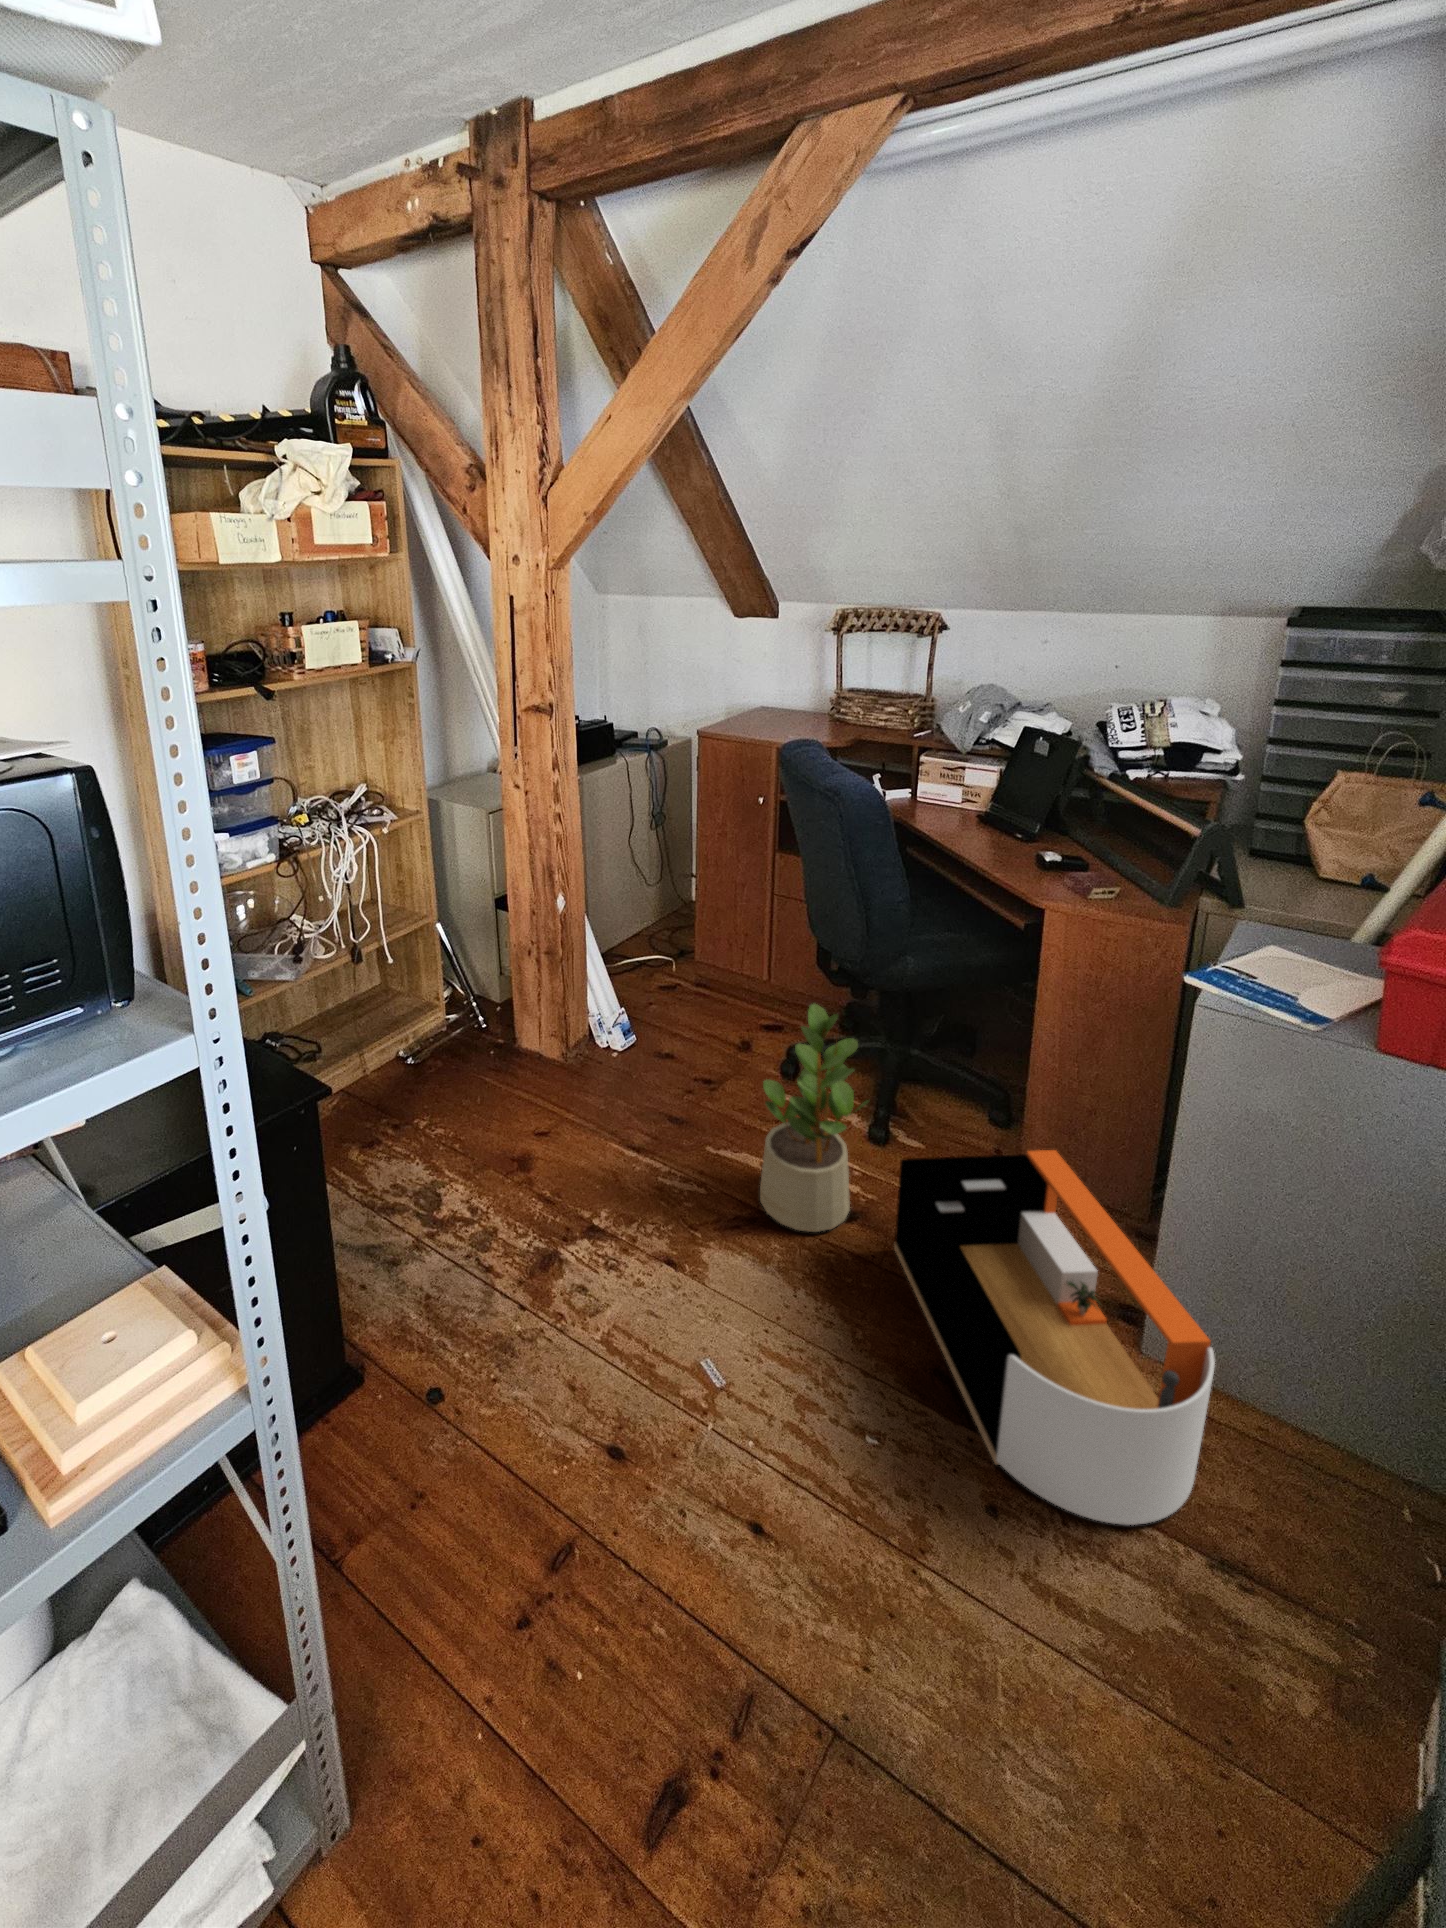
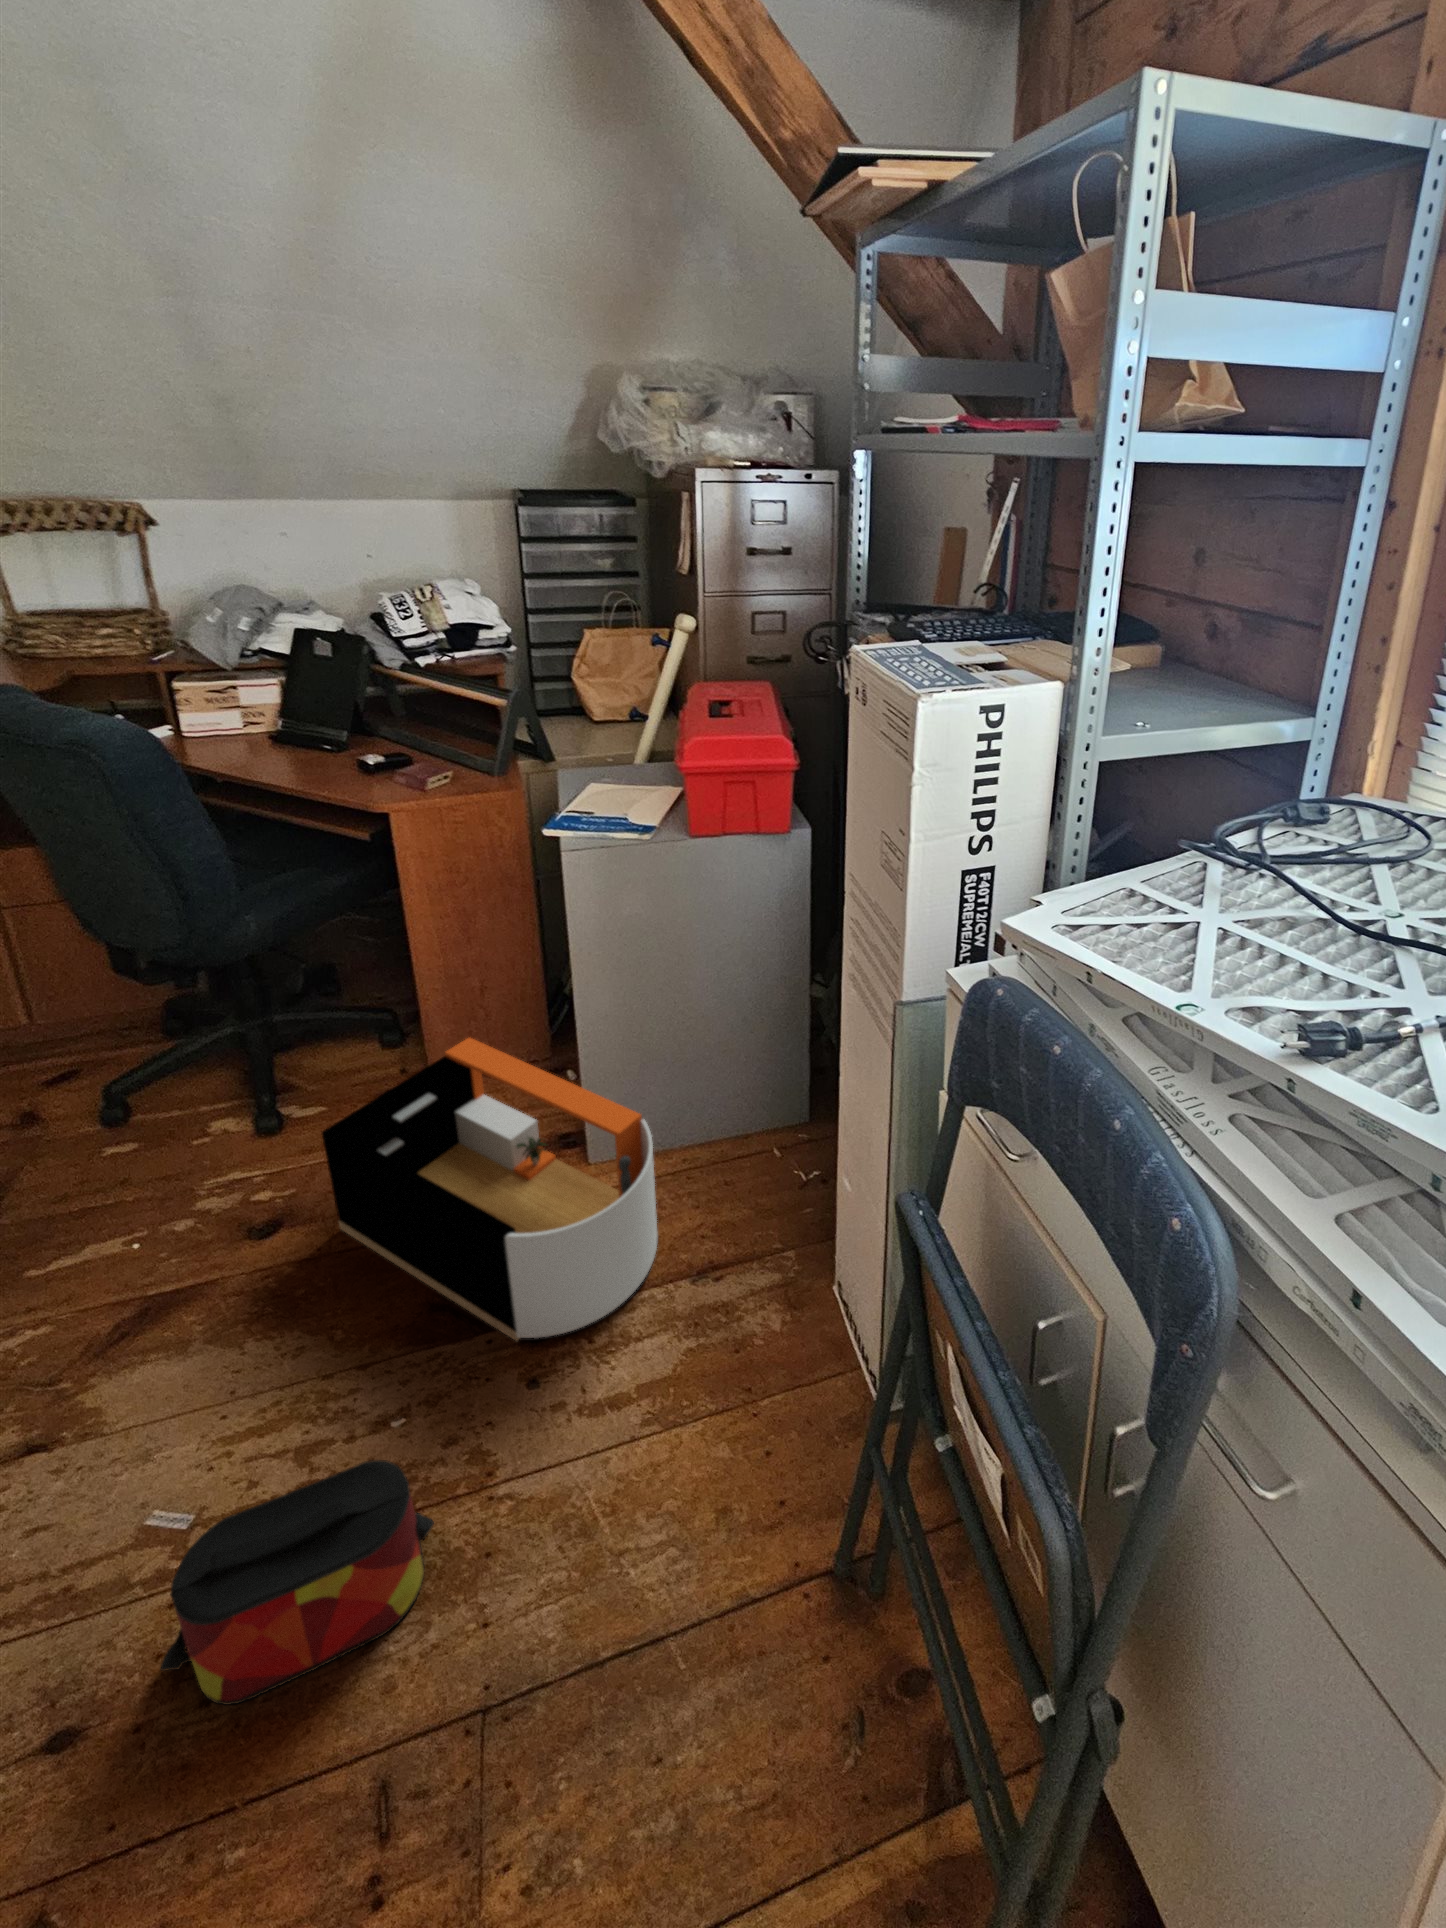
potted plant: present [760,1004,869,1232] -> none [98,1012,271,1297]
bag: none [671,1394,862,1598] -> present [161,1460,434,1705]

